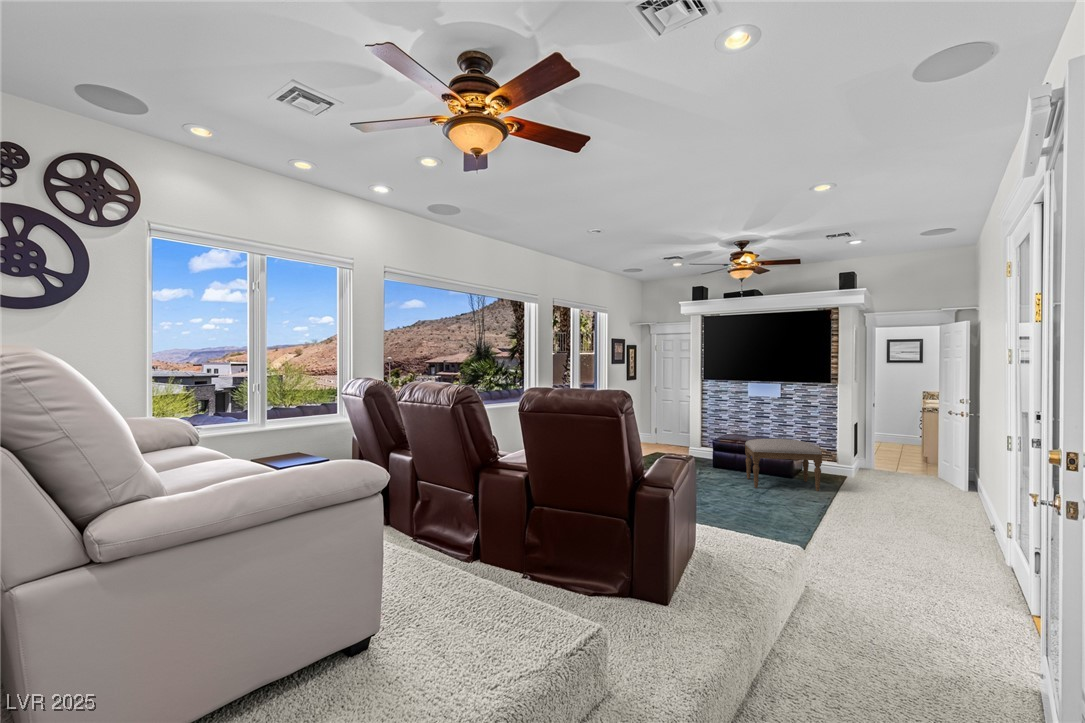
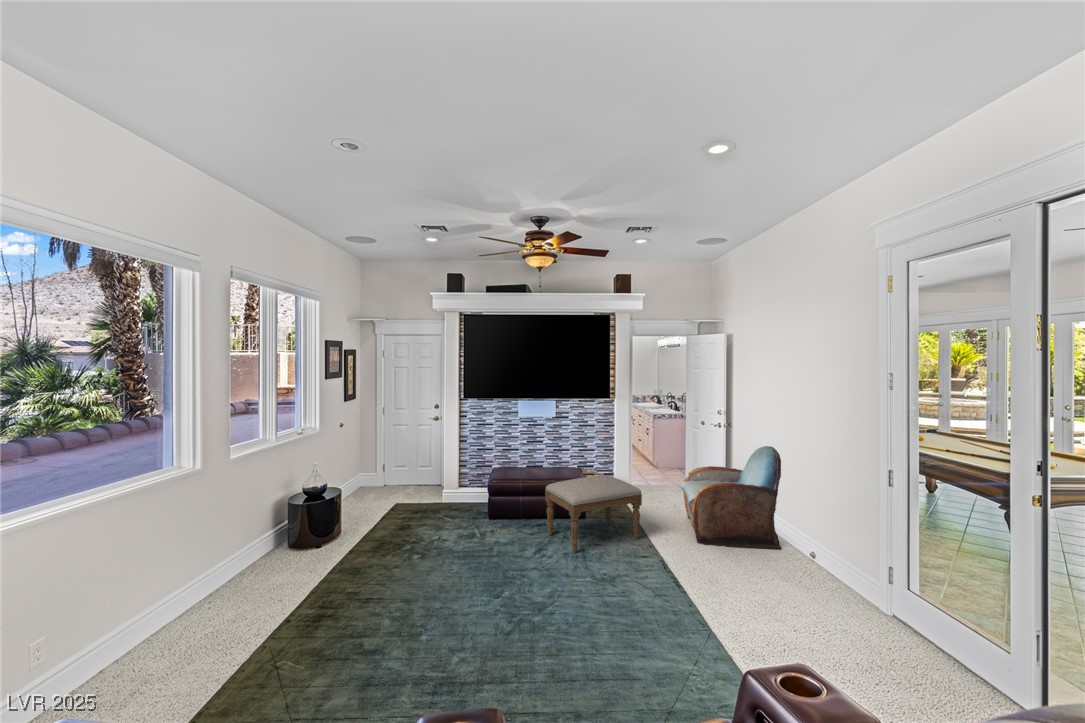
armchair: none [866,427,976,517] -> present [679,446,781,550]

